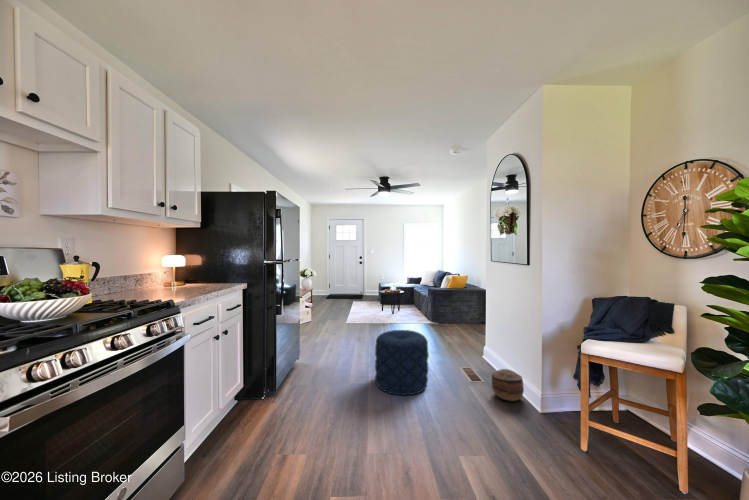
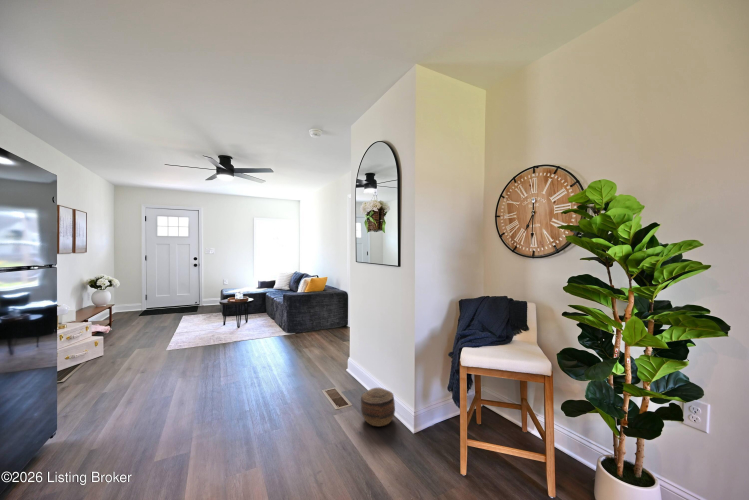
pouf: present [375,330,429,395] -> none [201,359,283,463]

